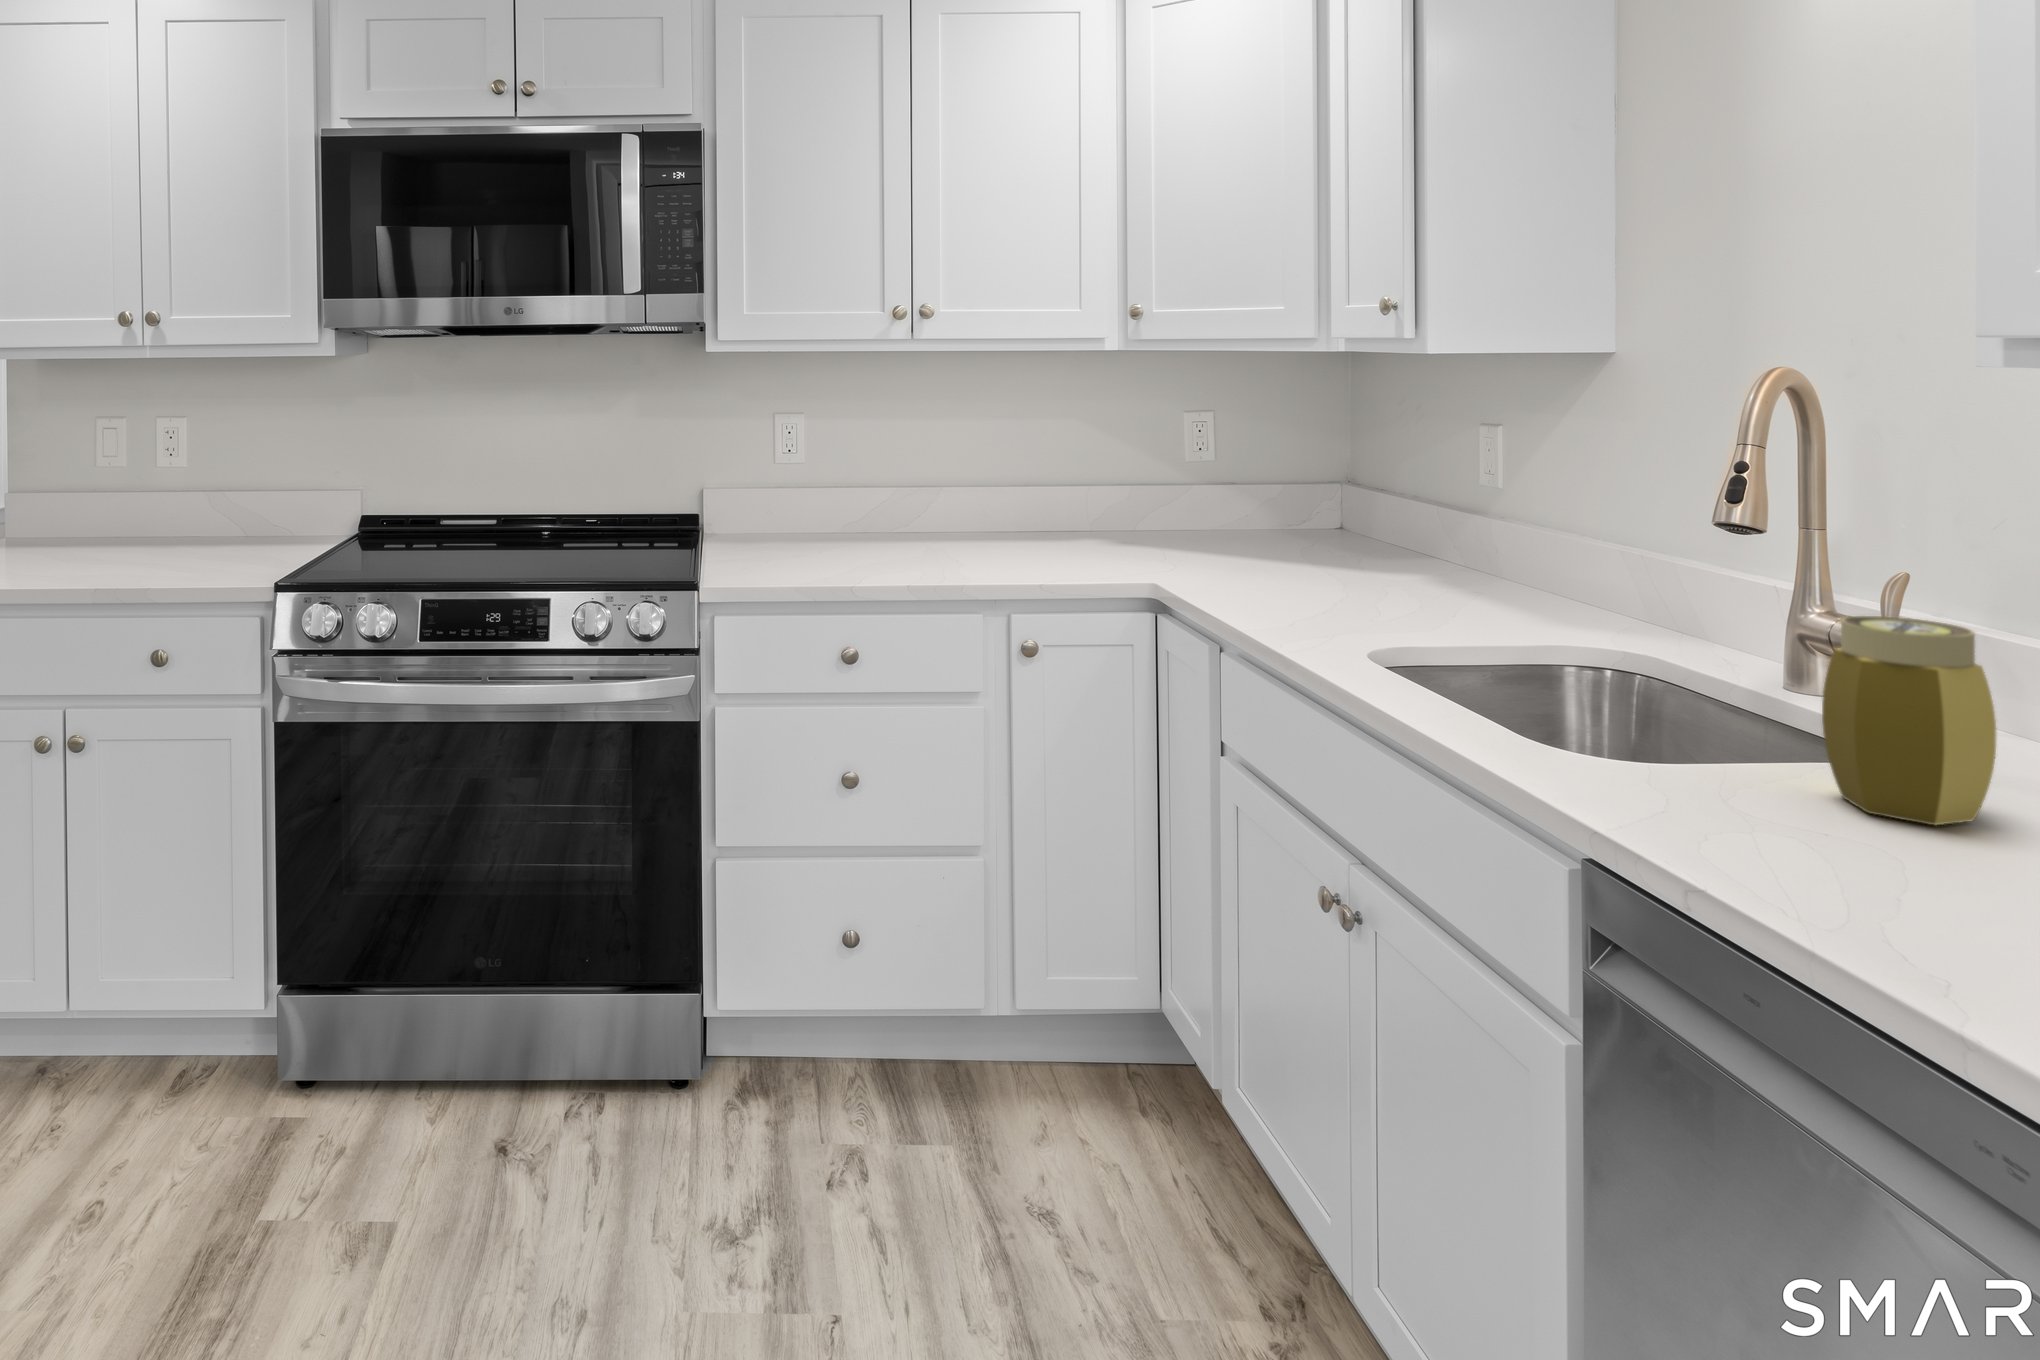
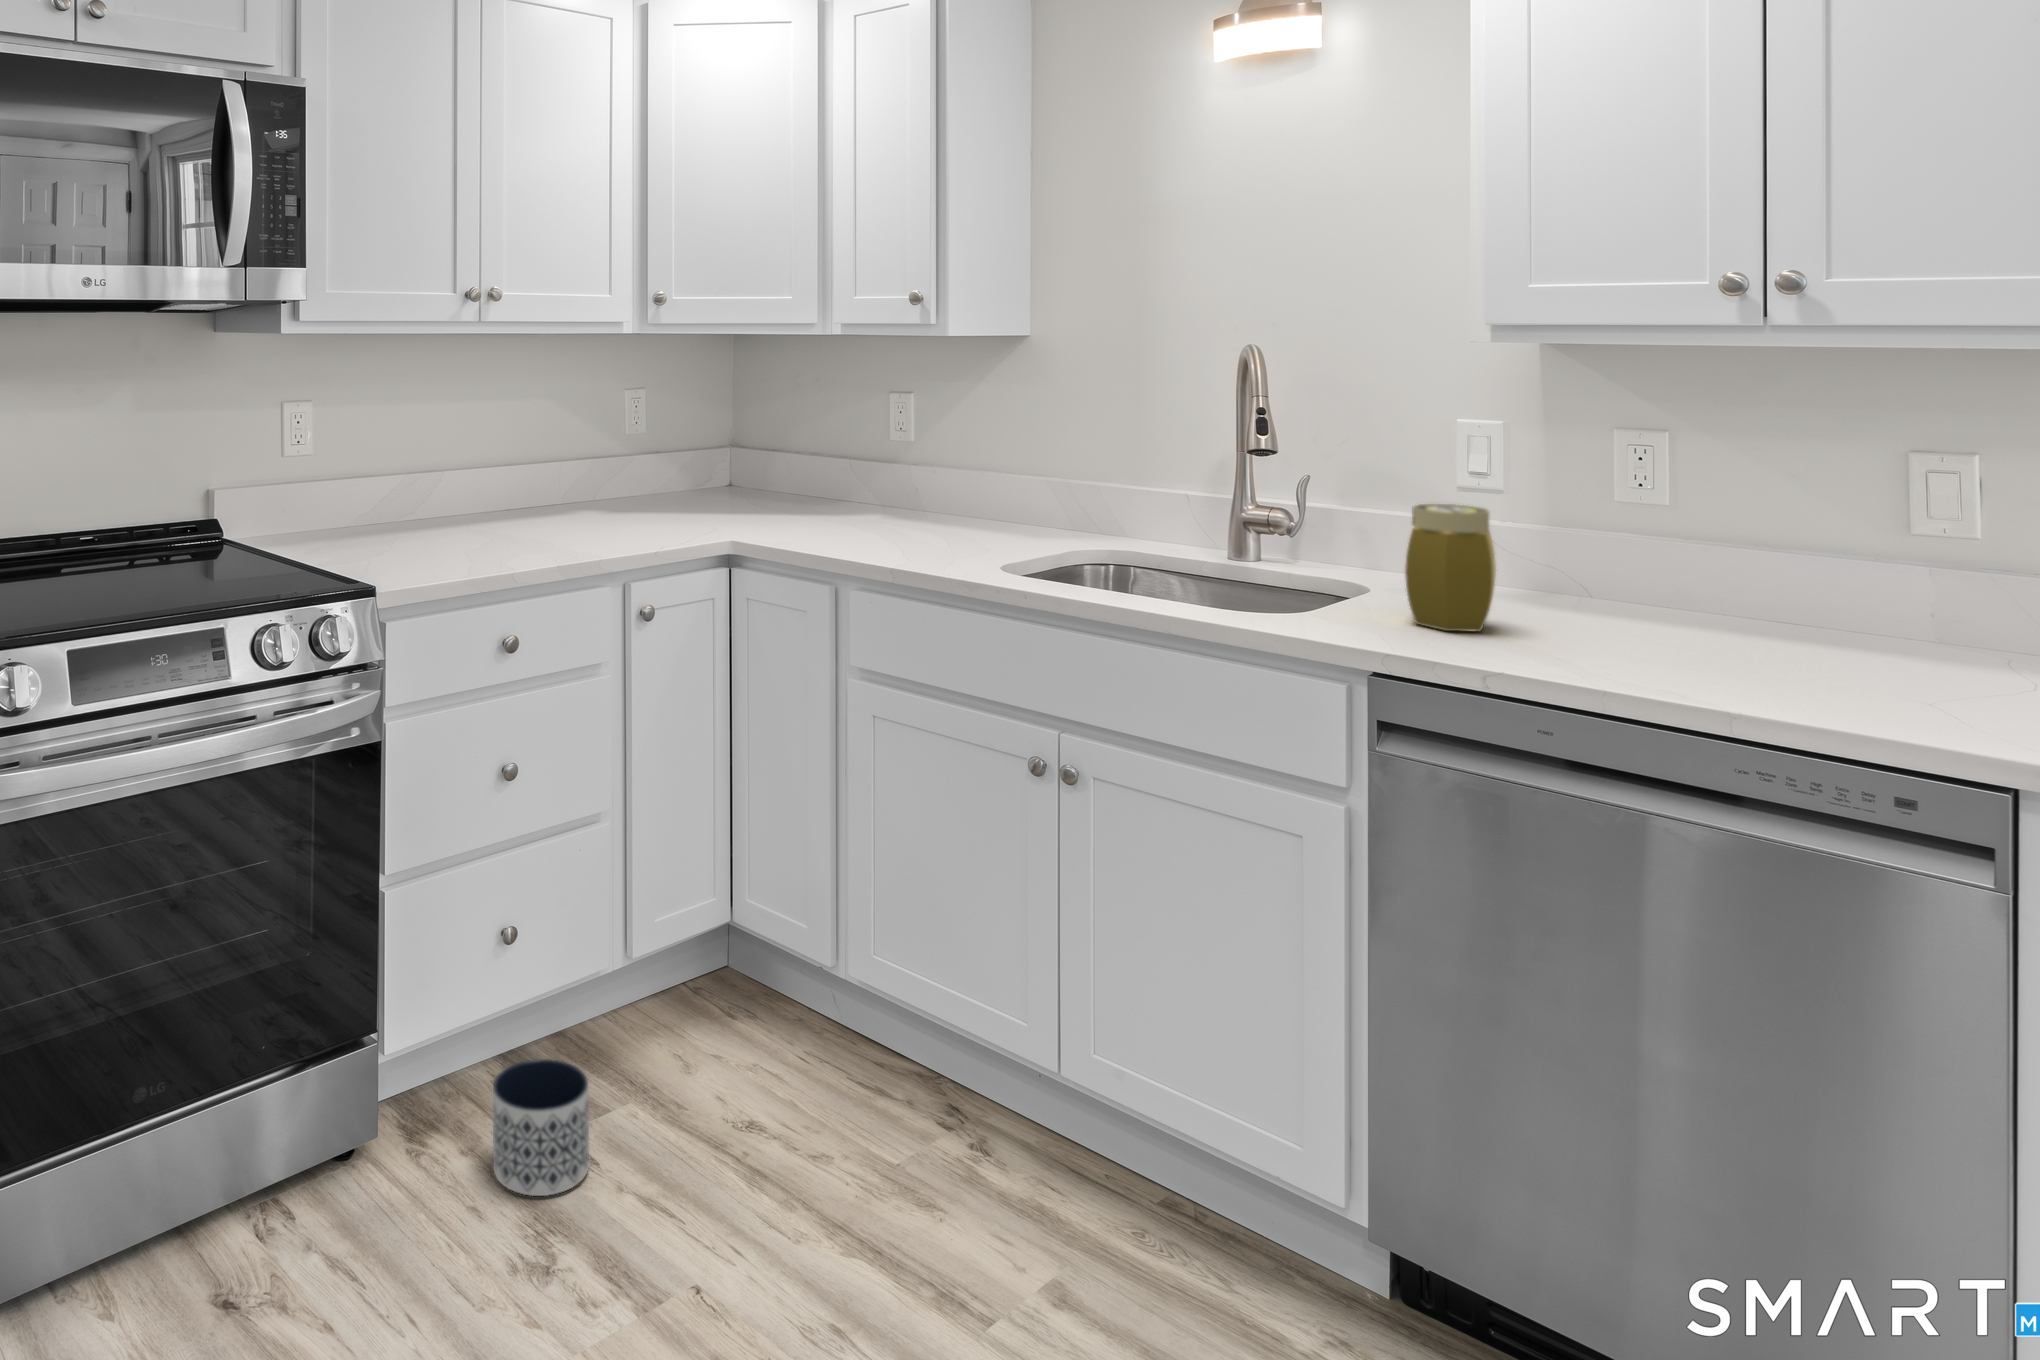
planter: none [770,1056,865,1189] -> present [493,1059,589,1196]

